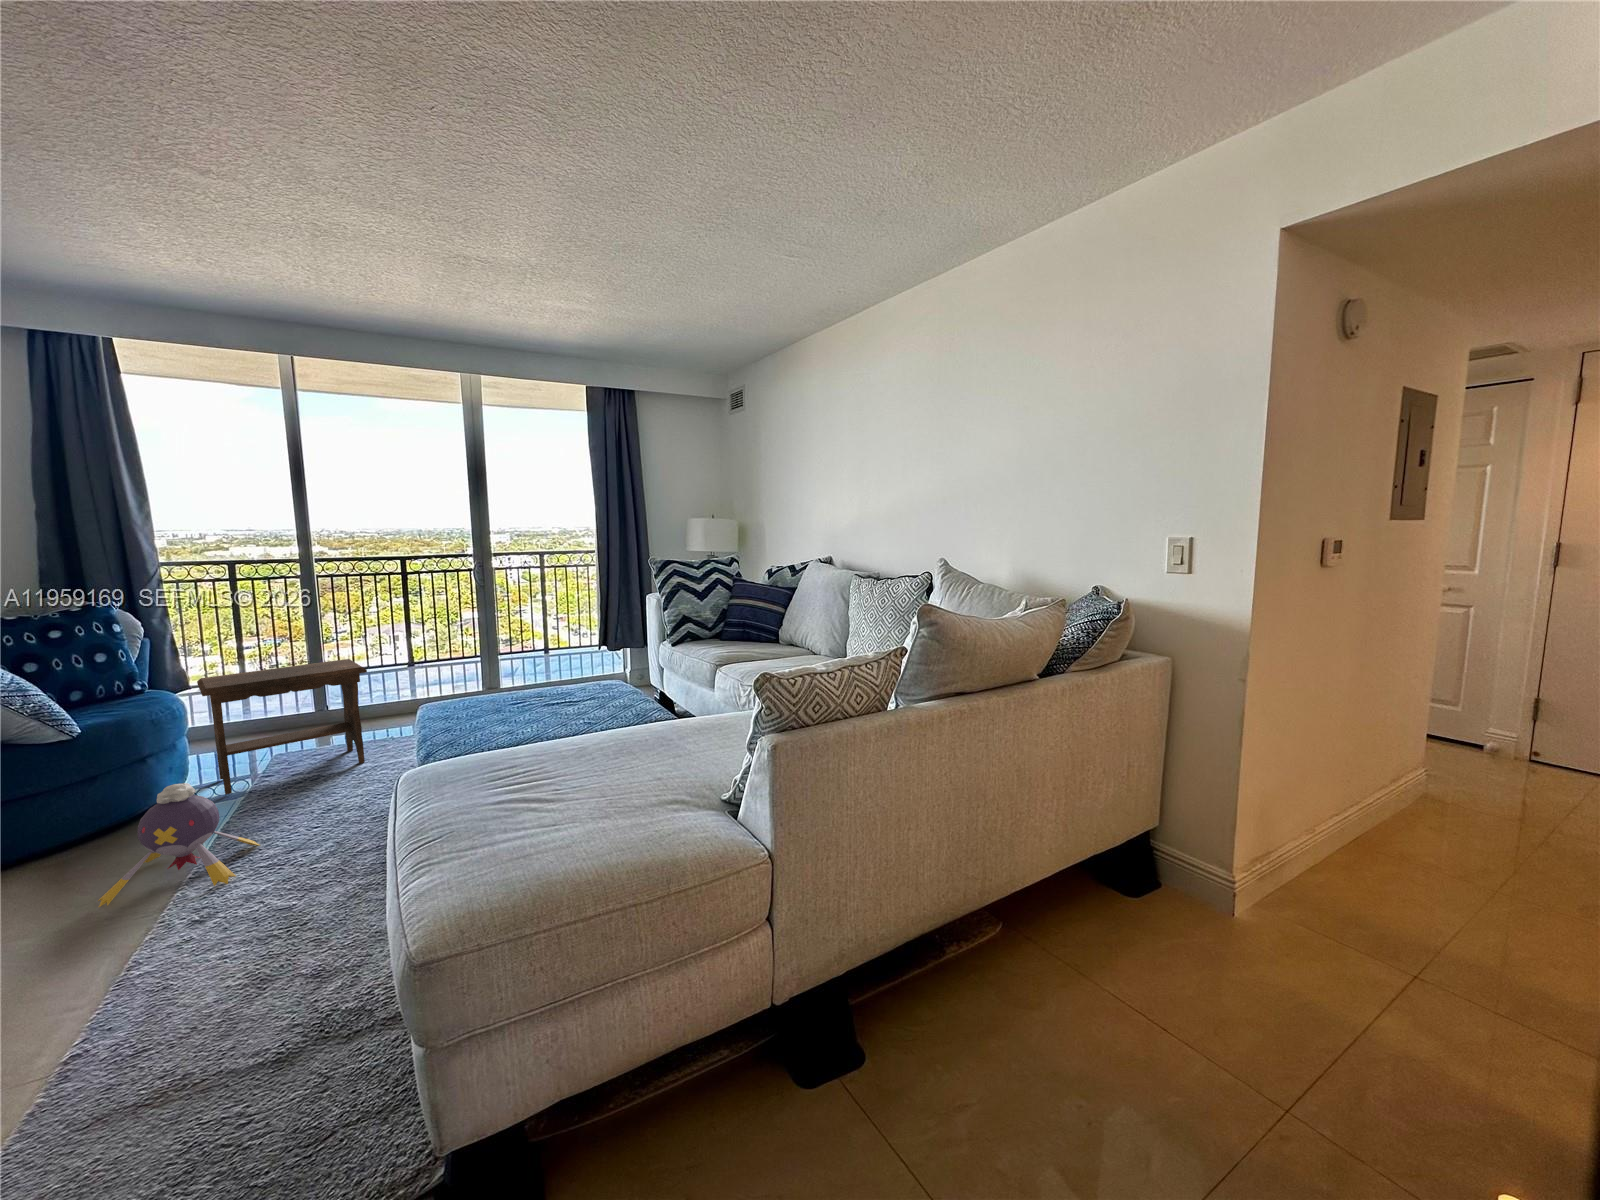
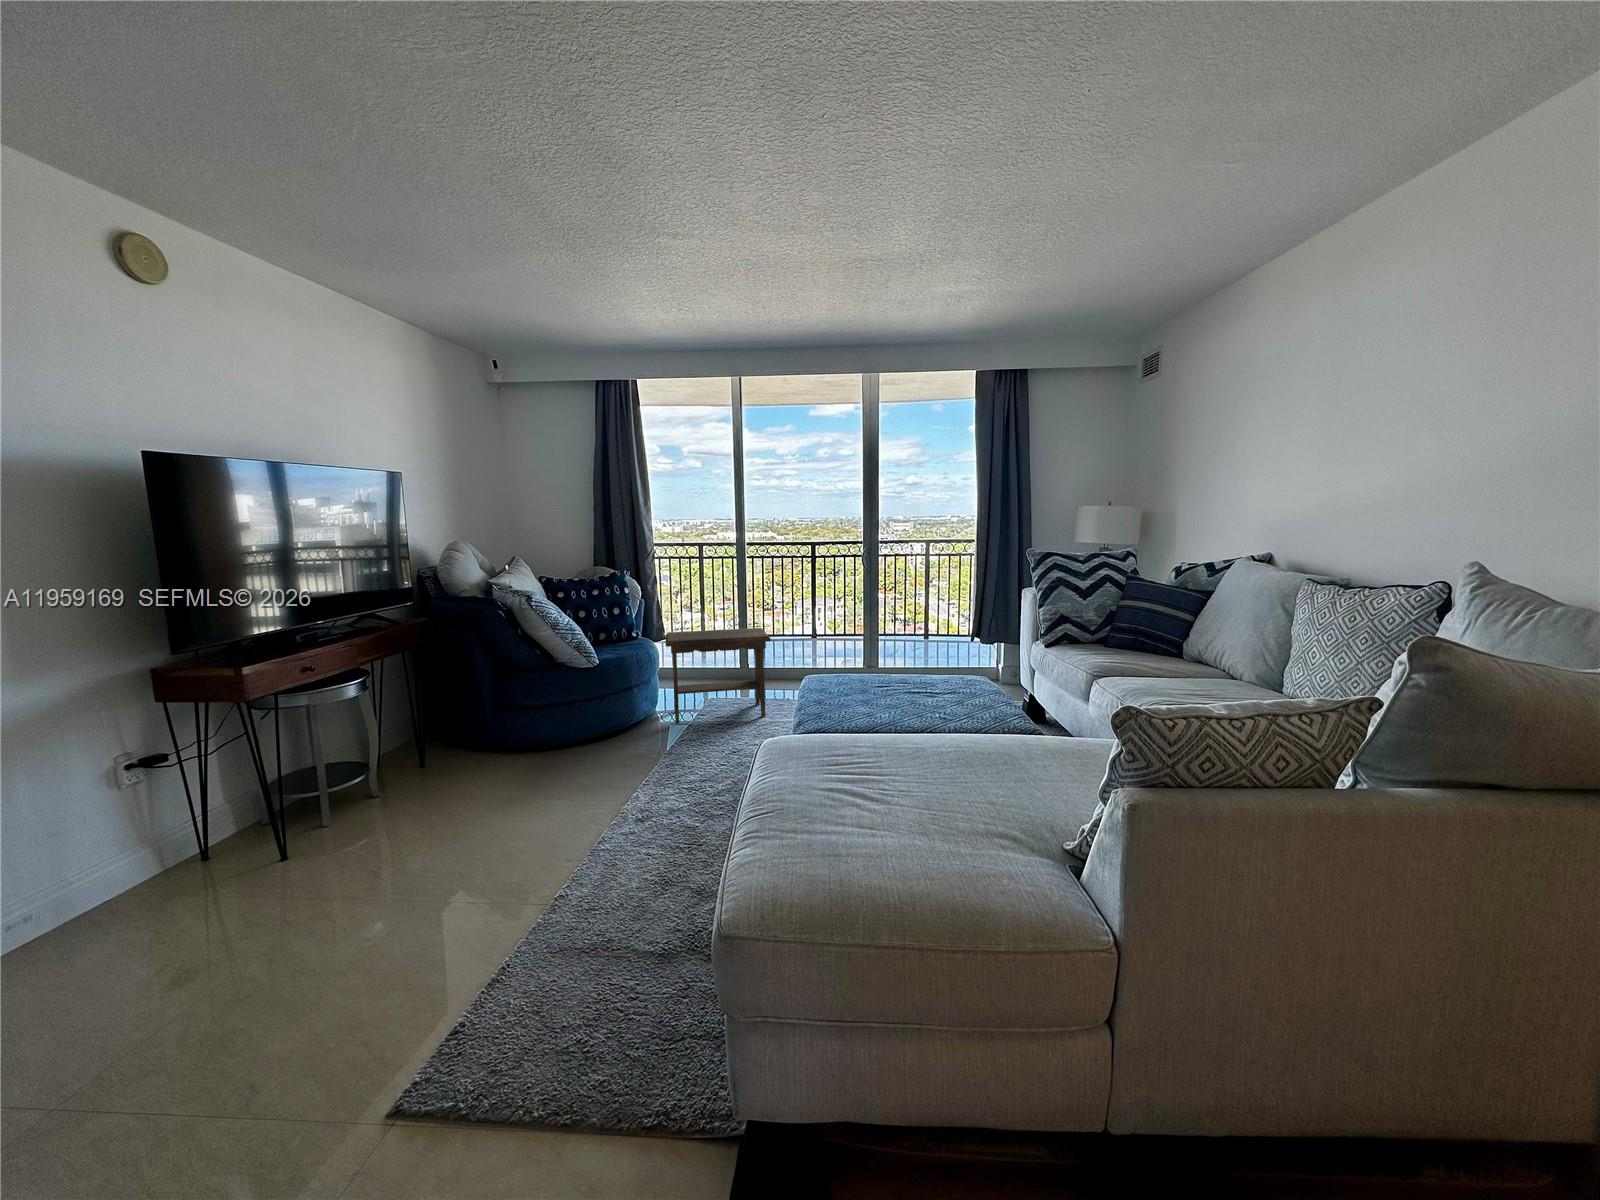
plush toy: present [98,783,260,907] -> none [594,712,687,796]

